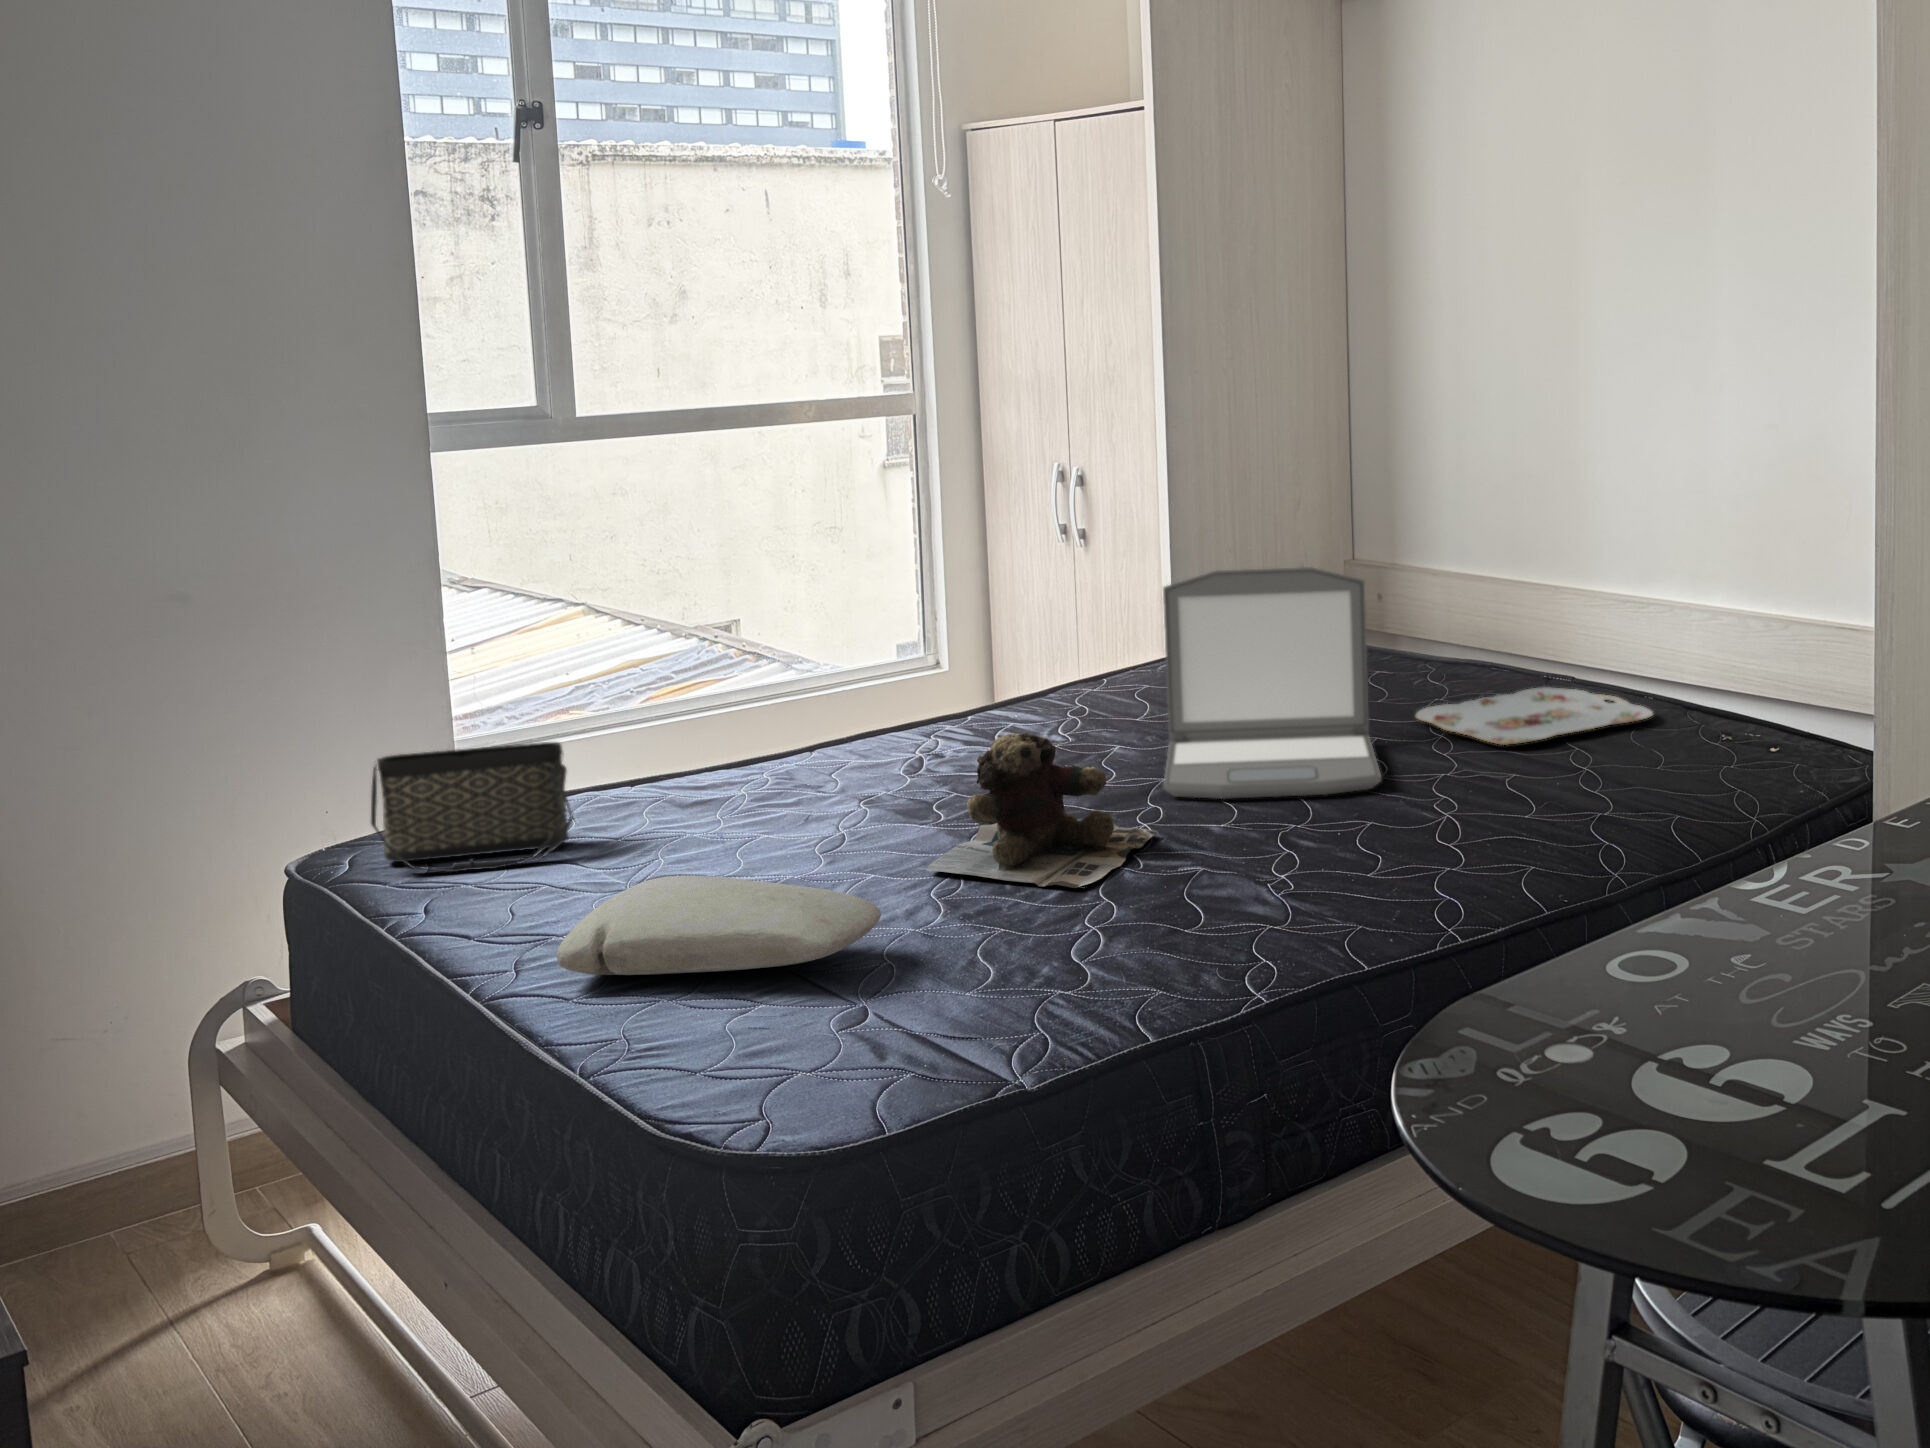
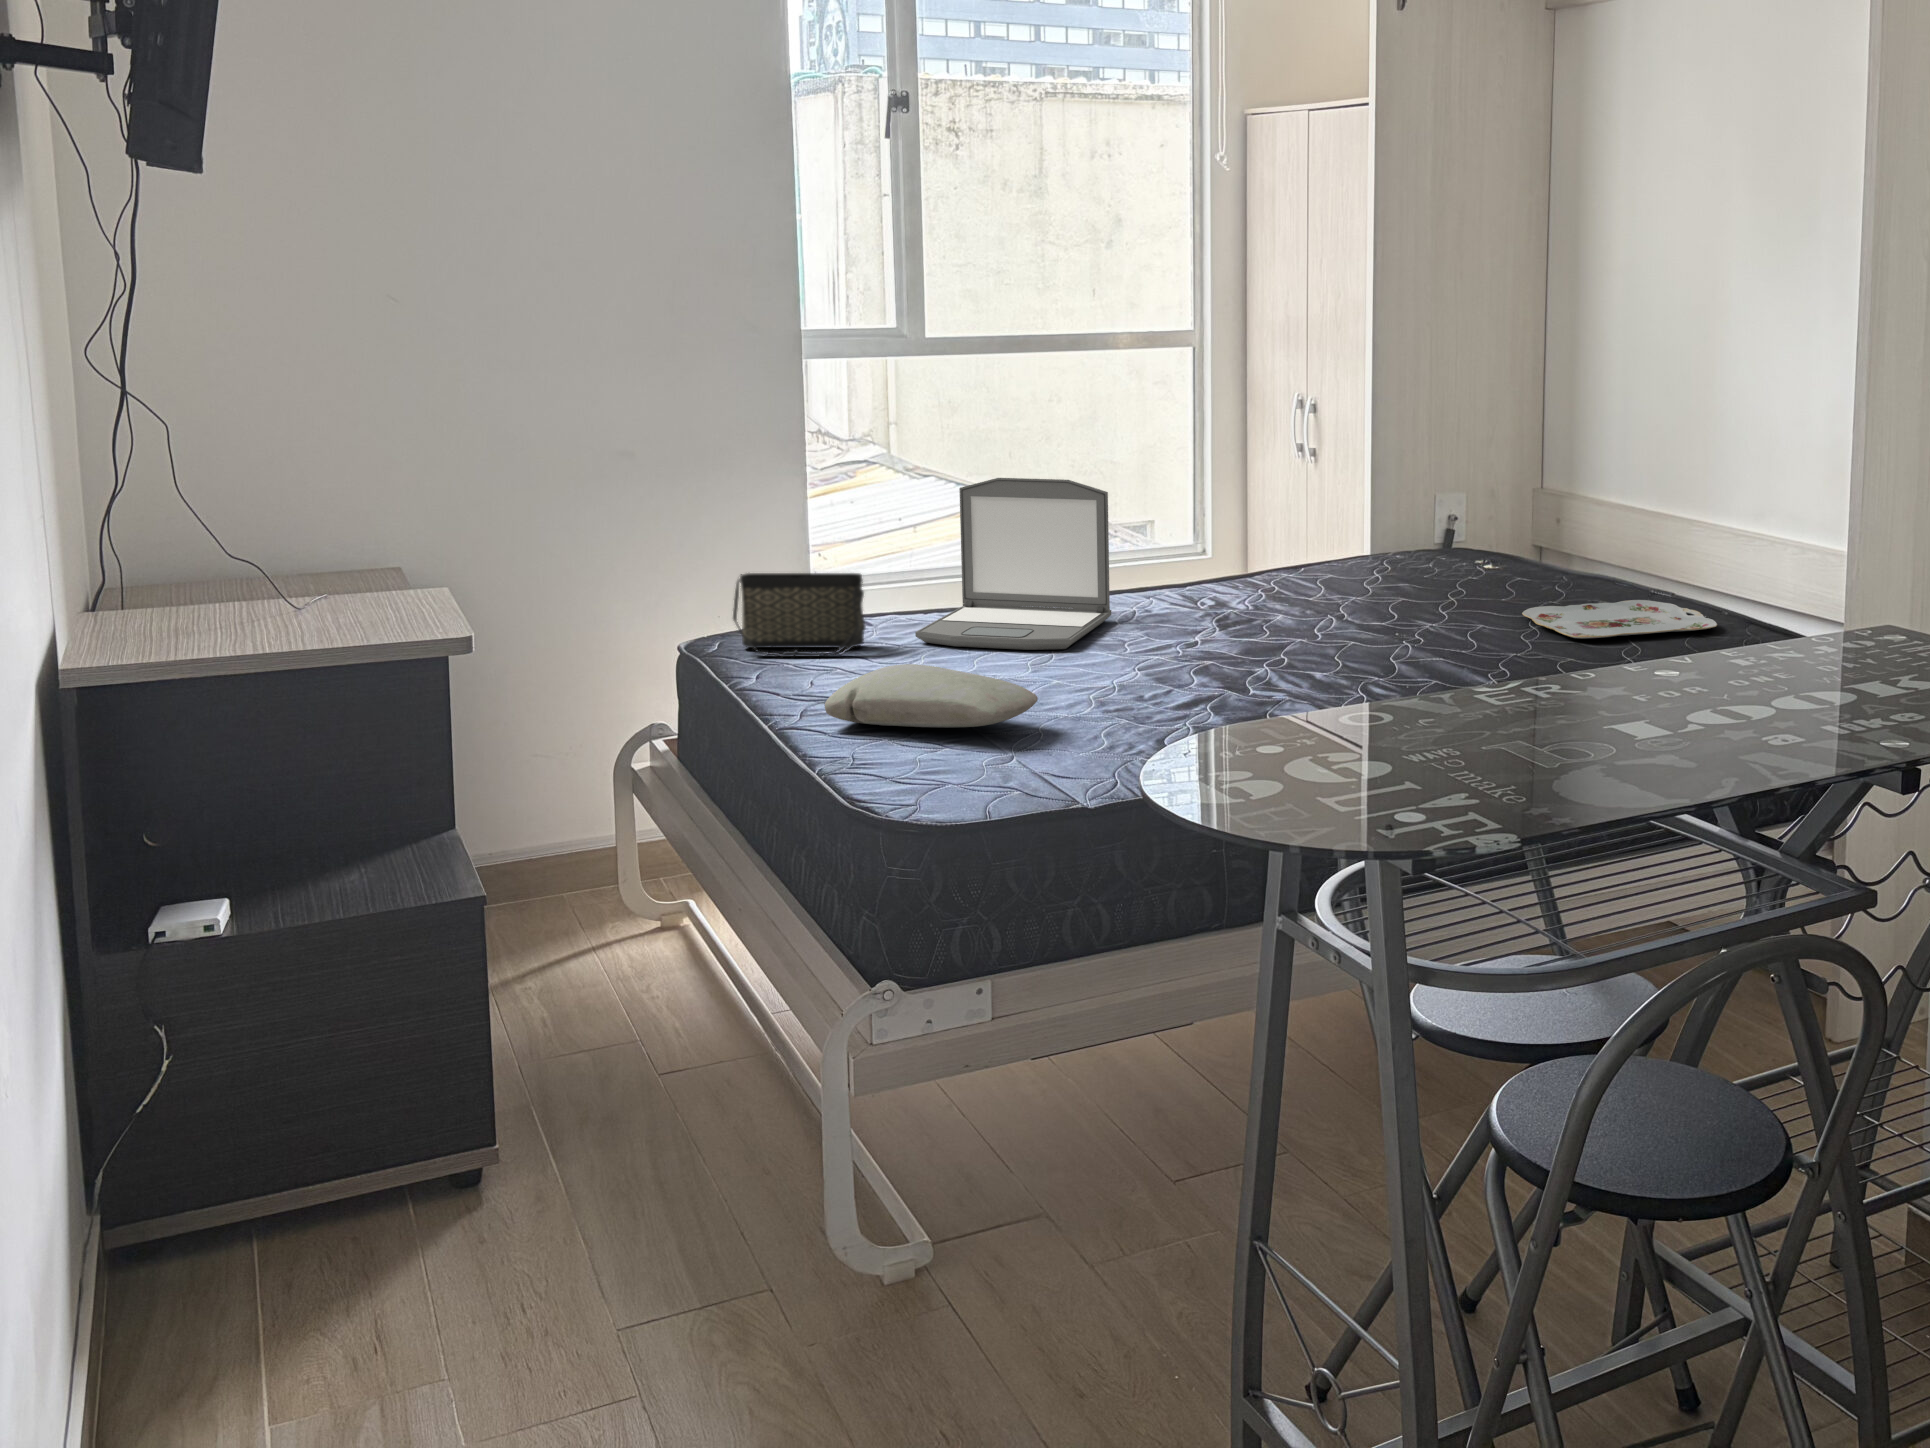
laptop: present [1163,567,1381,799] -> present [915,478,1111,650]
teddy bear: present [927,733,1158,888] -> none [1093,590,1271,703]

